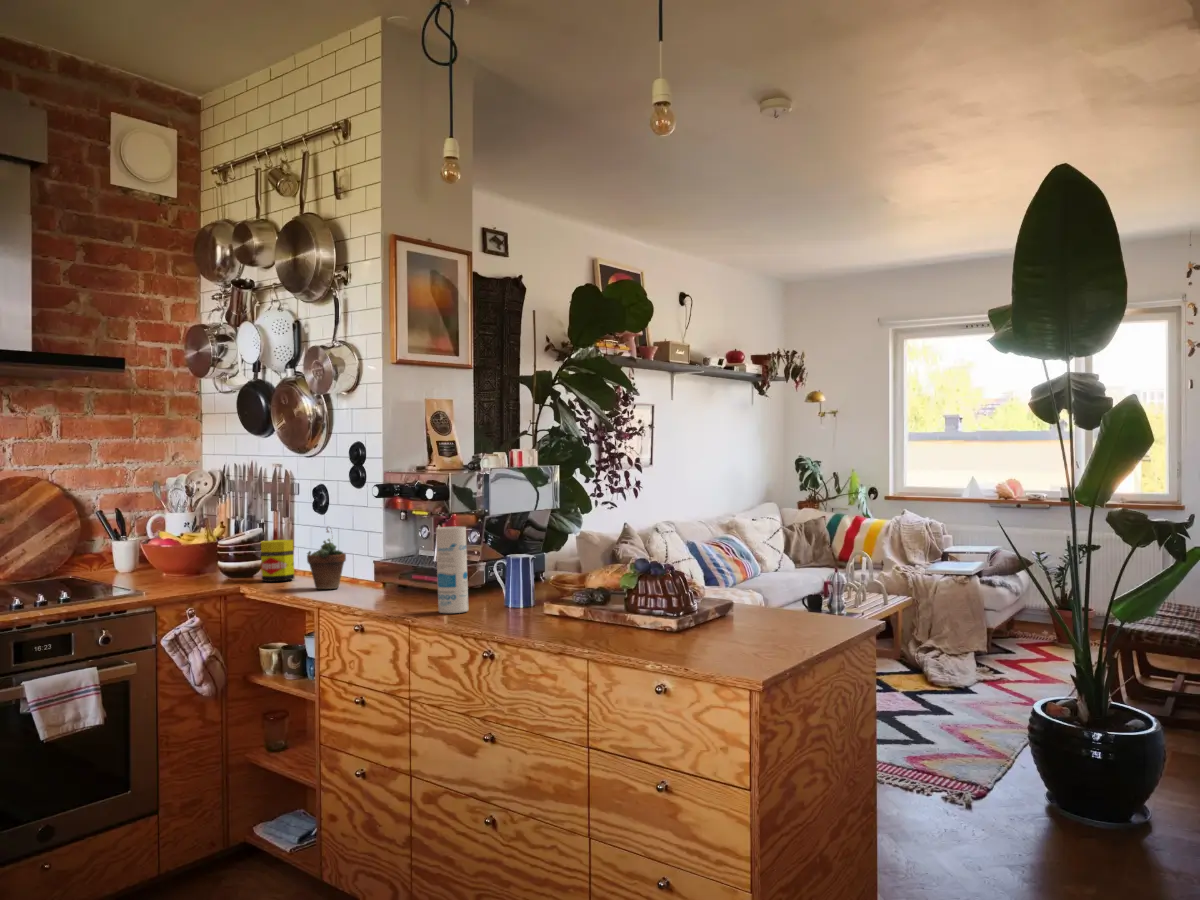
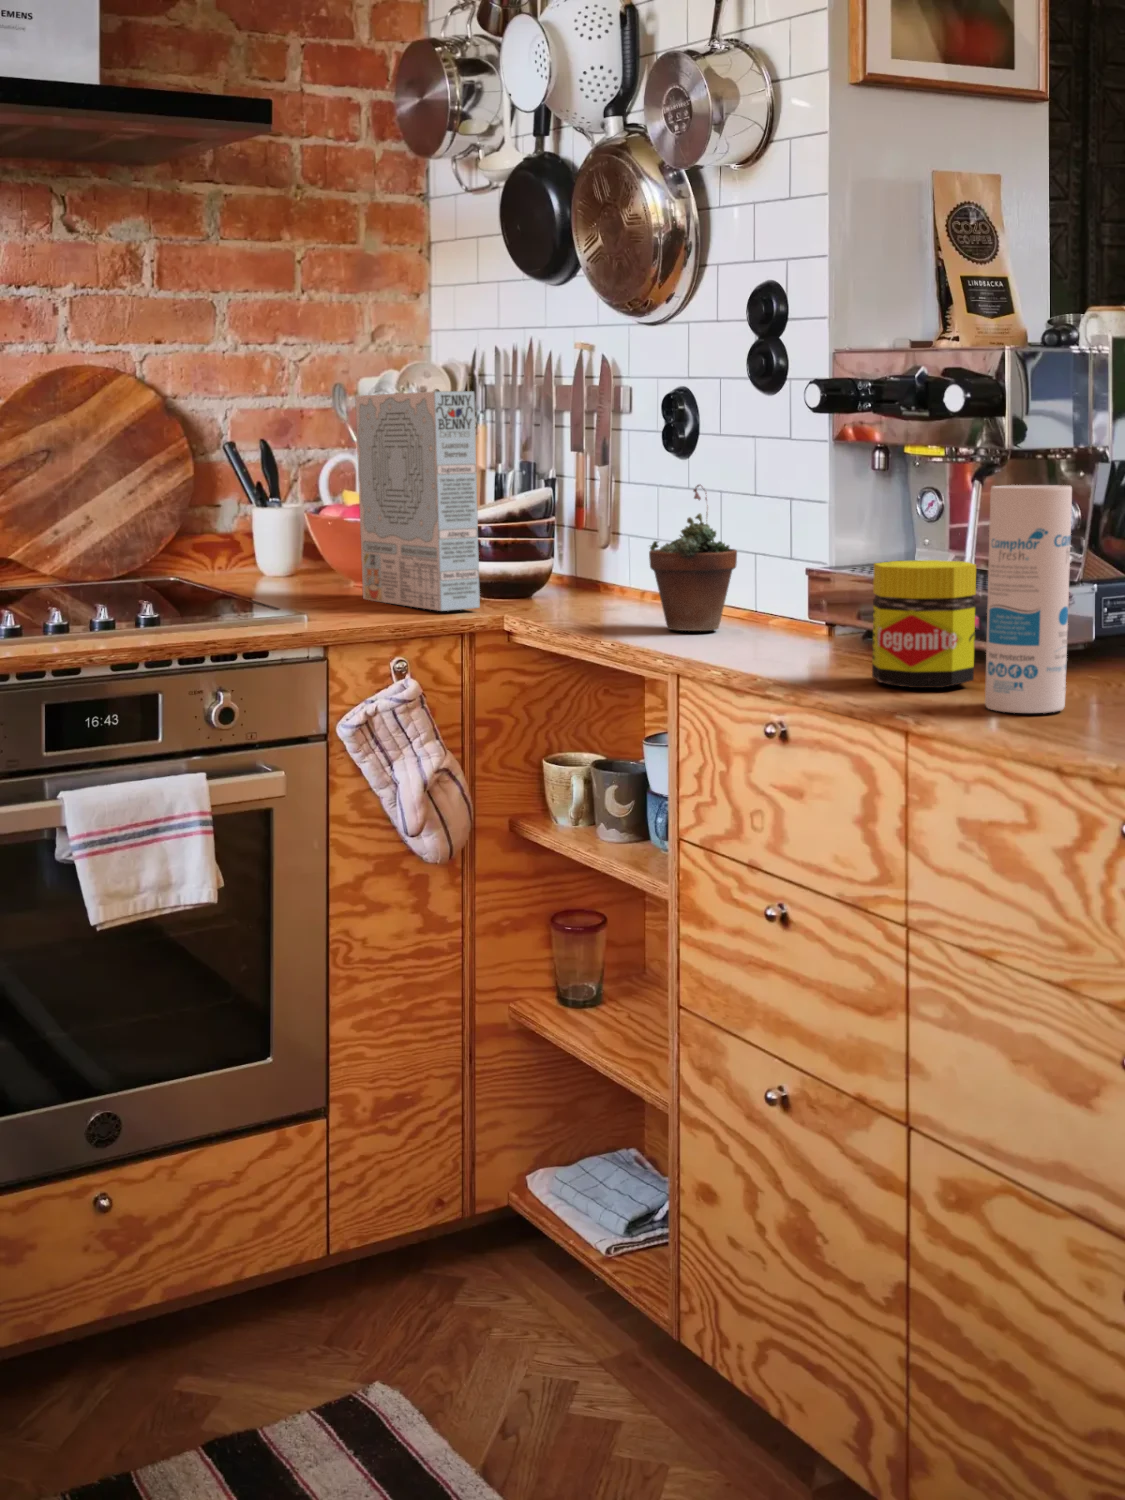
cereal box: none [167,487,229,586] -> present [355,391,480,611]
jar: present [261,540,294,582] -> present [872,560,976,688]

